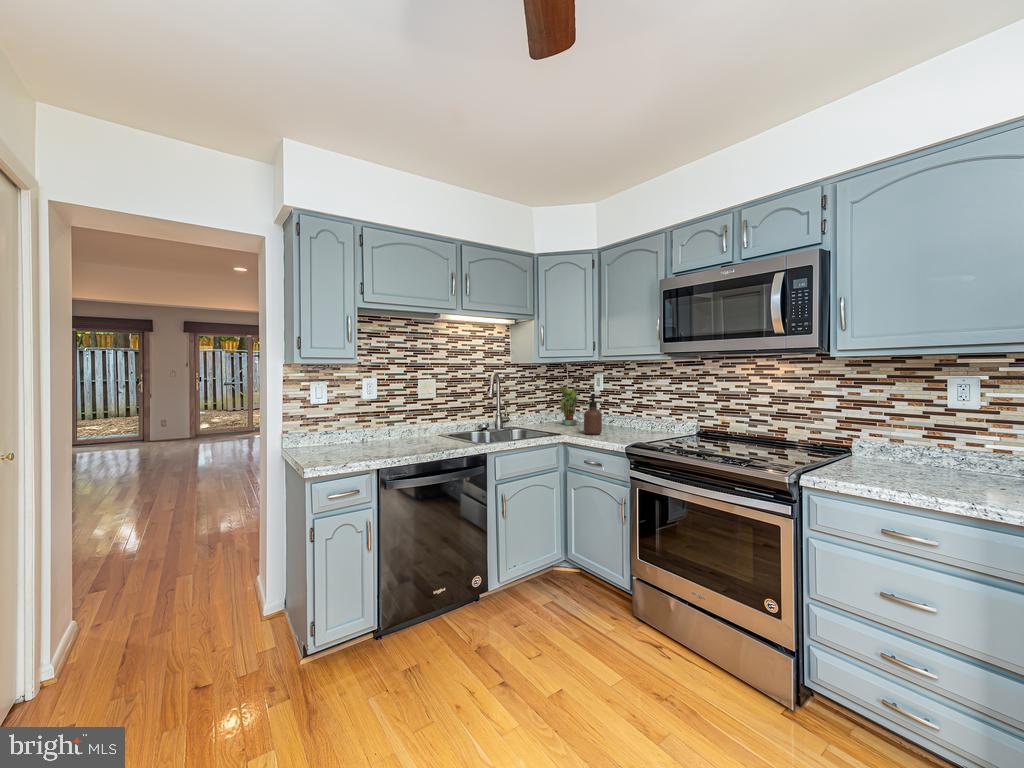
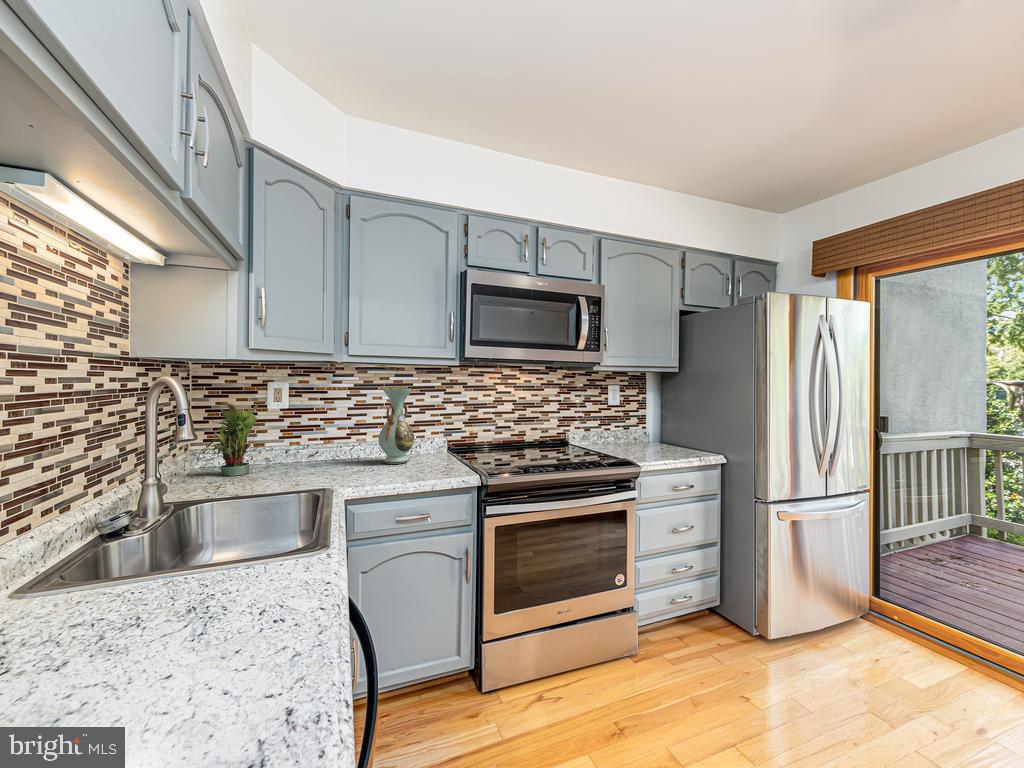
decorative vase: none [628,378,657,435] -> present [378,388,414,464]
soap dispenser: present [584,394,602,435] -> none [352,414,381,478]

